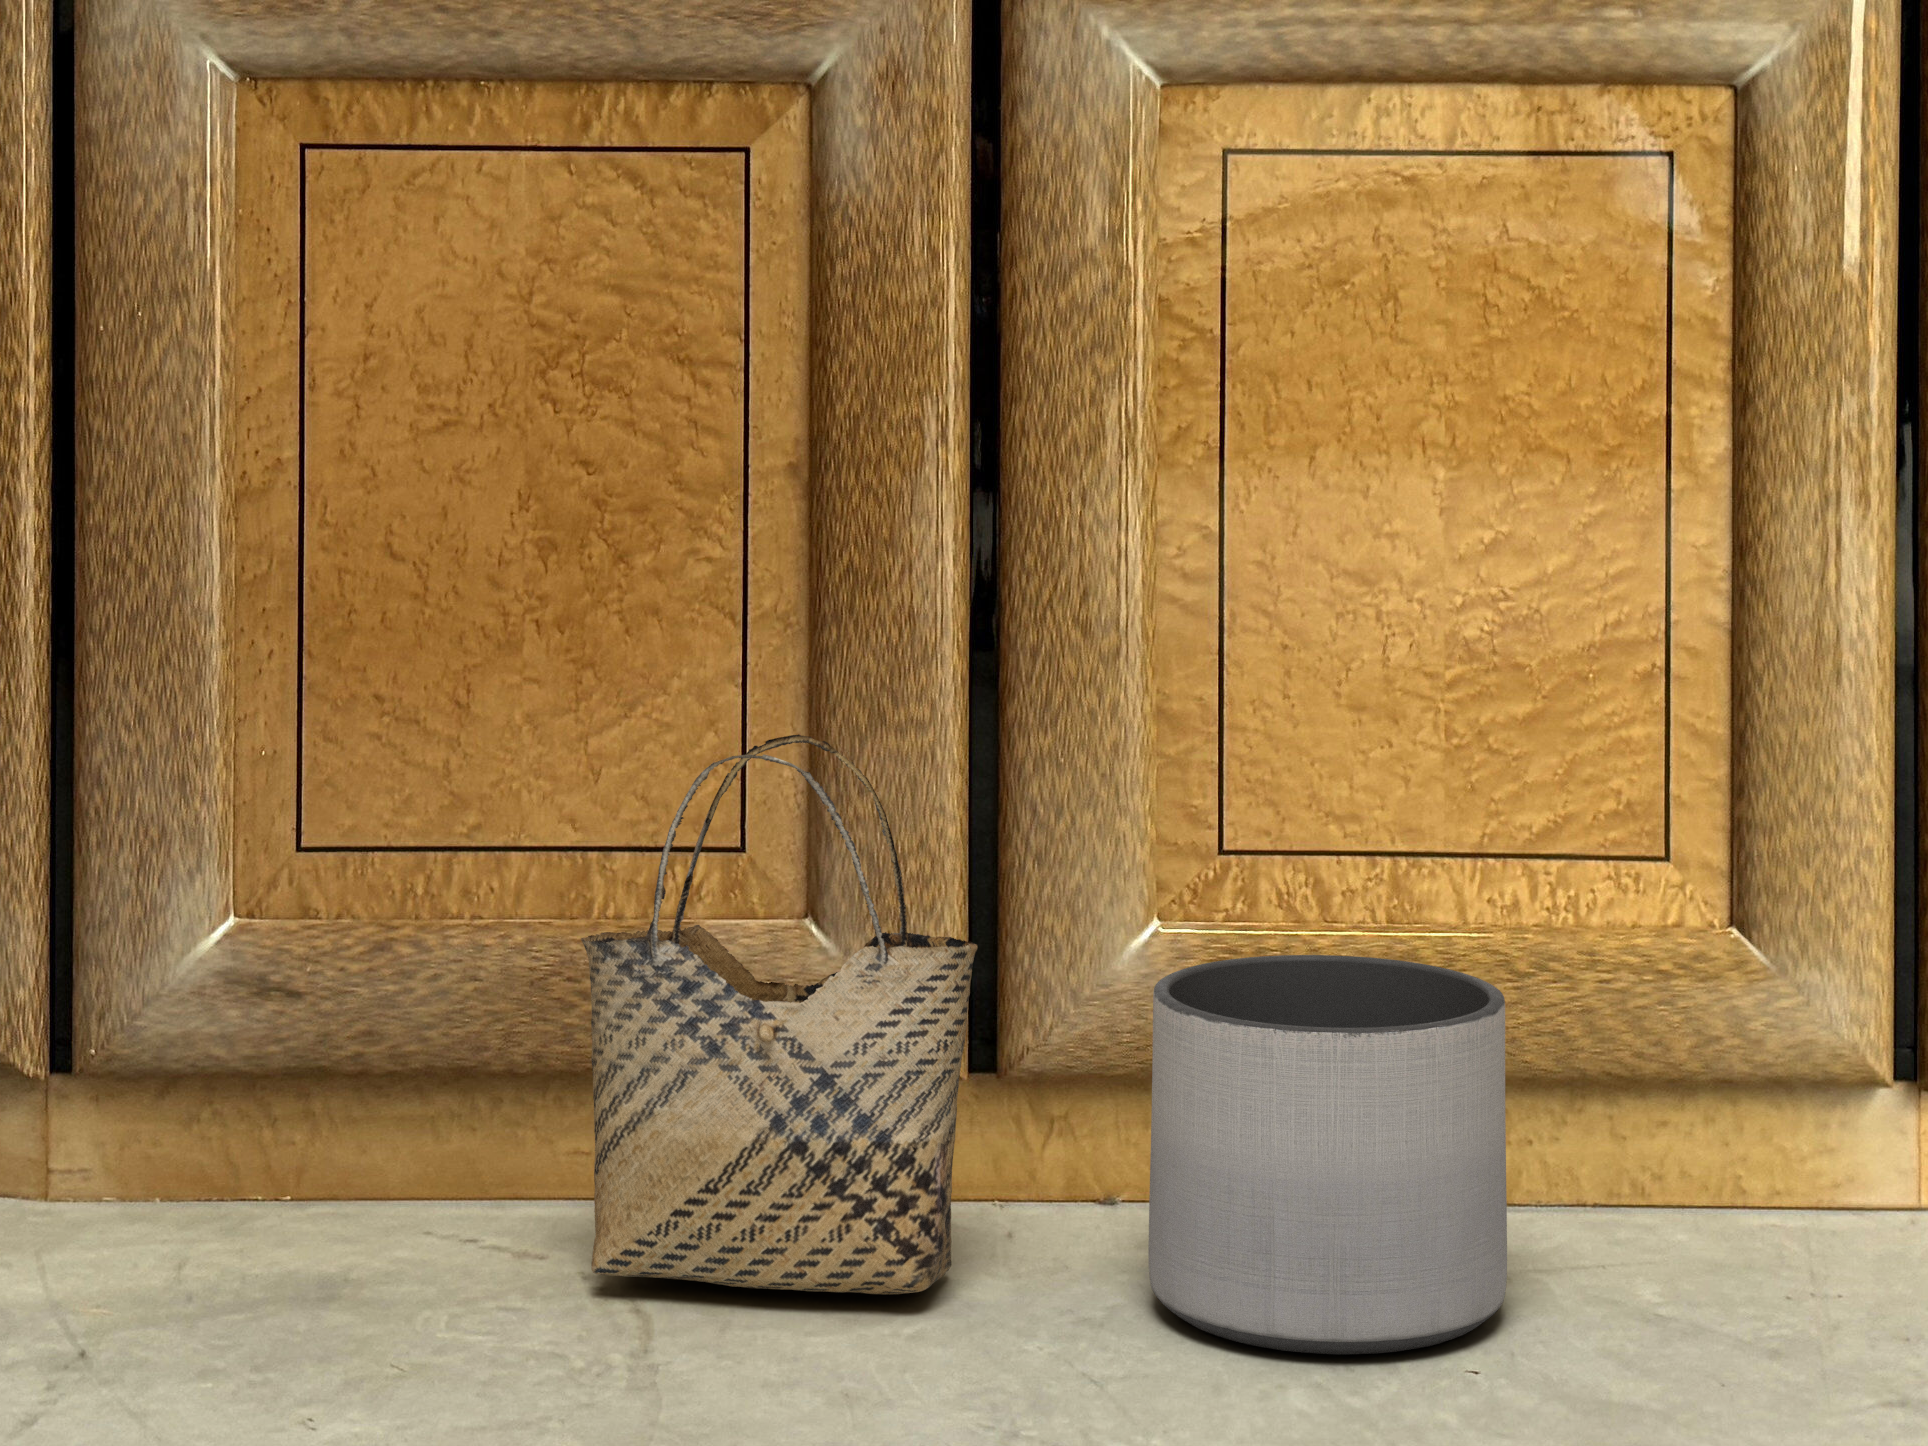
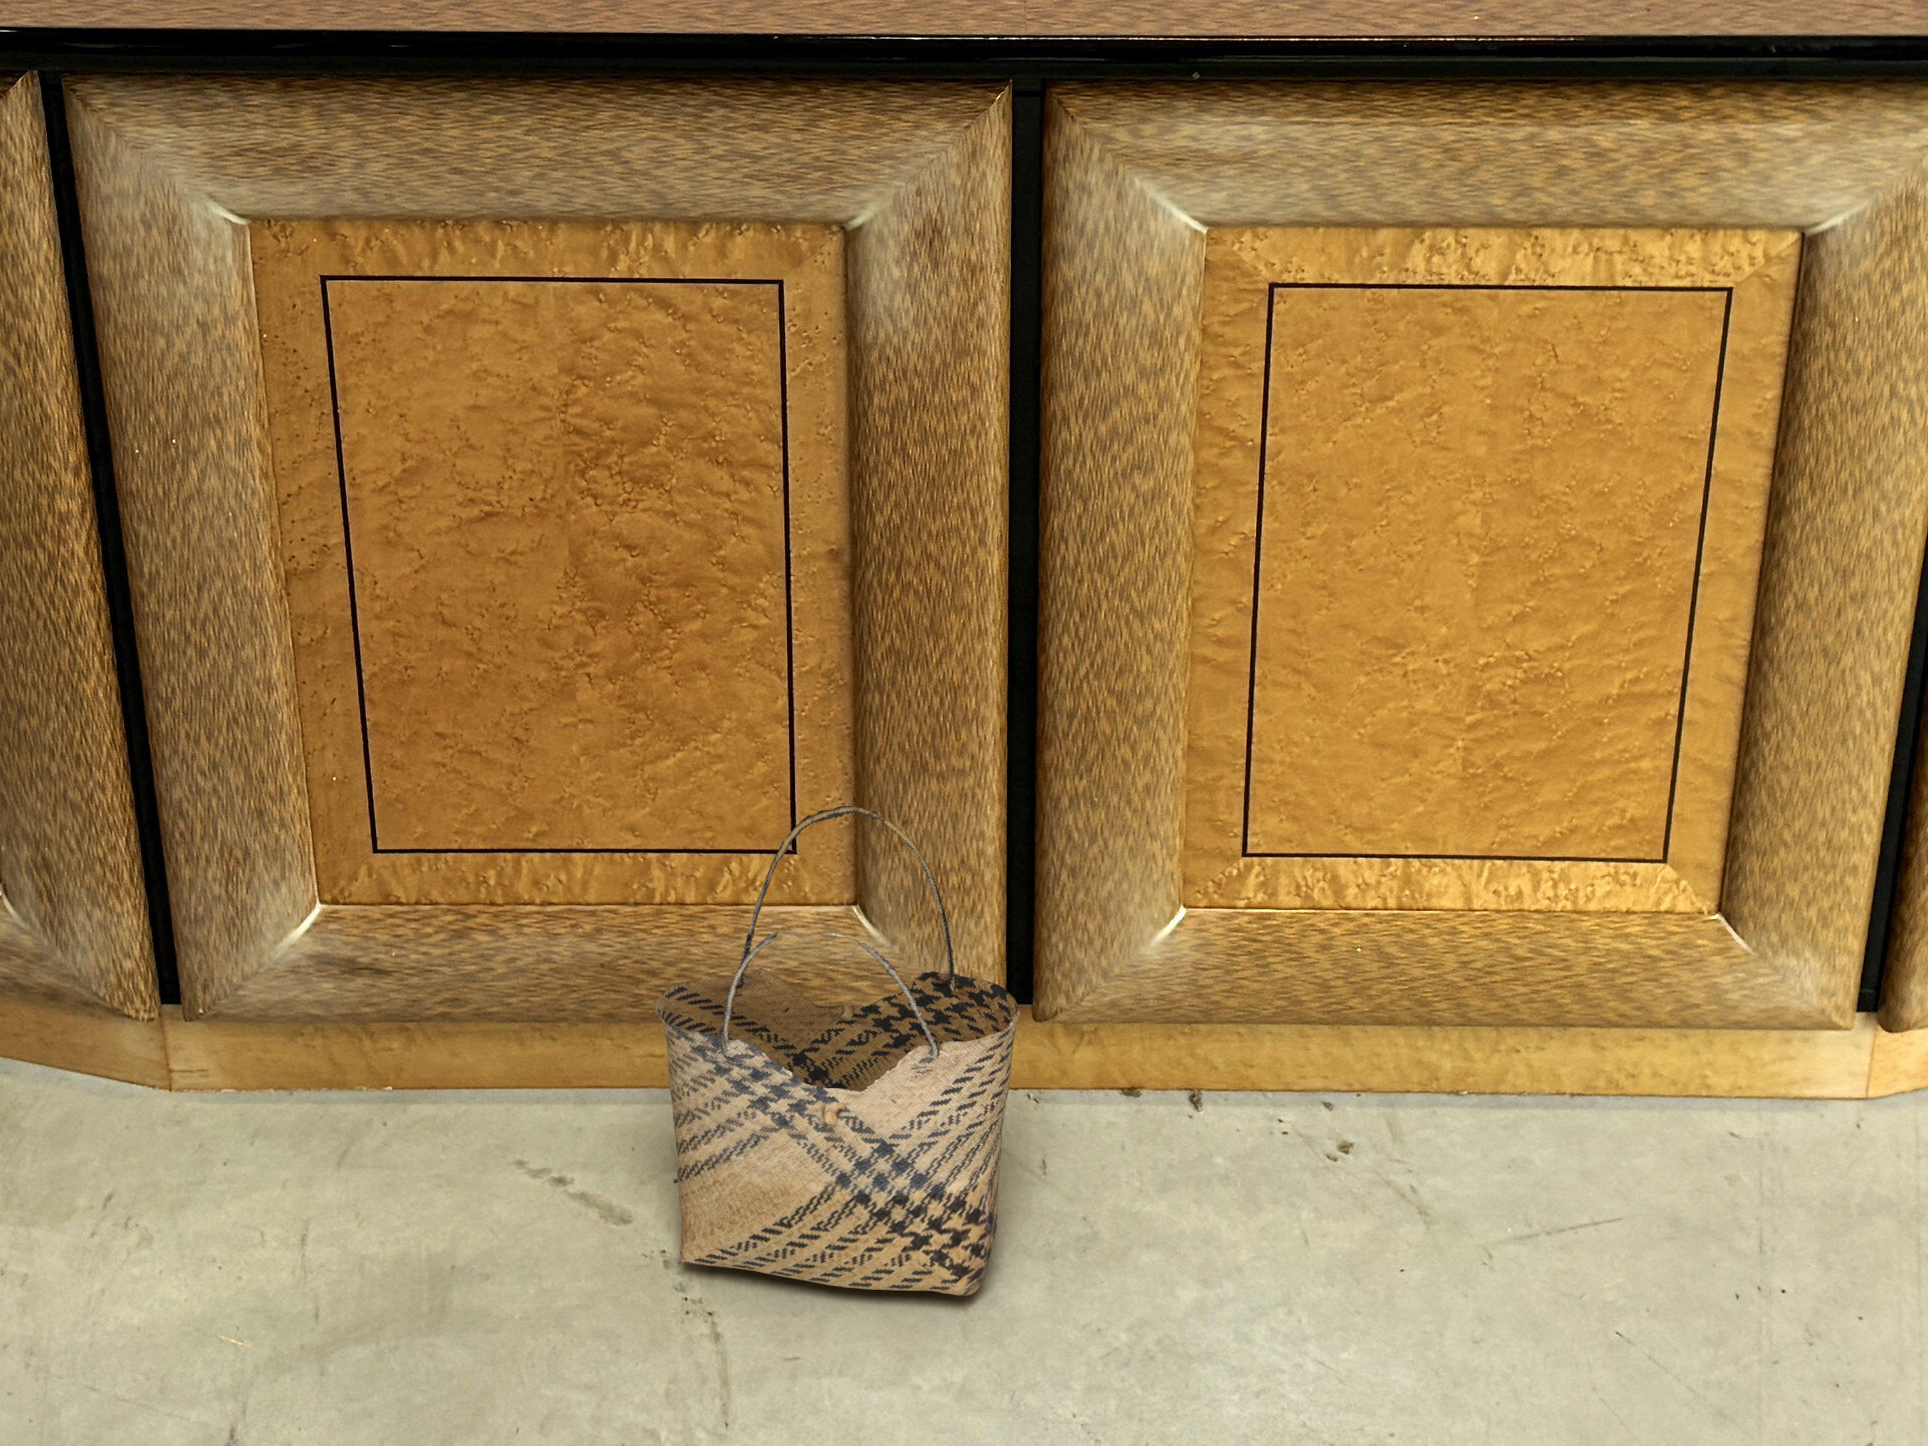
planter: present [1148,955,1507,1354] -> none [1173,975,1500,1394]

